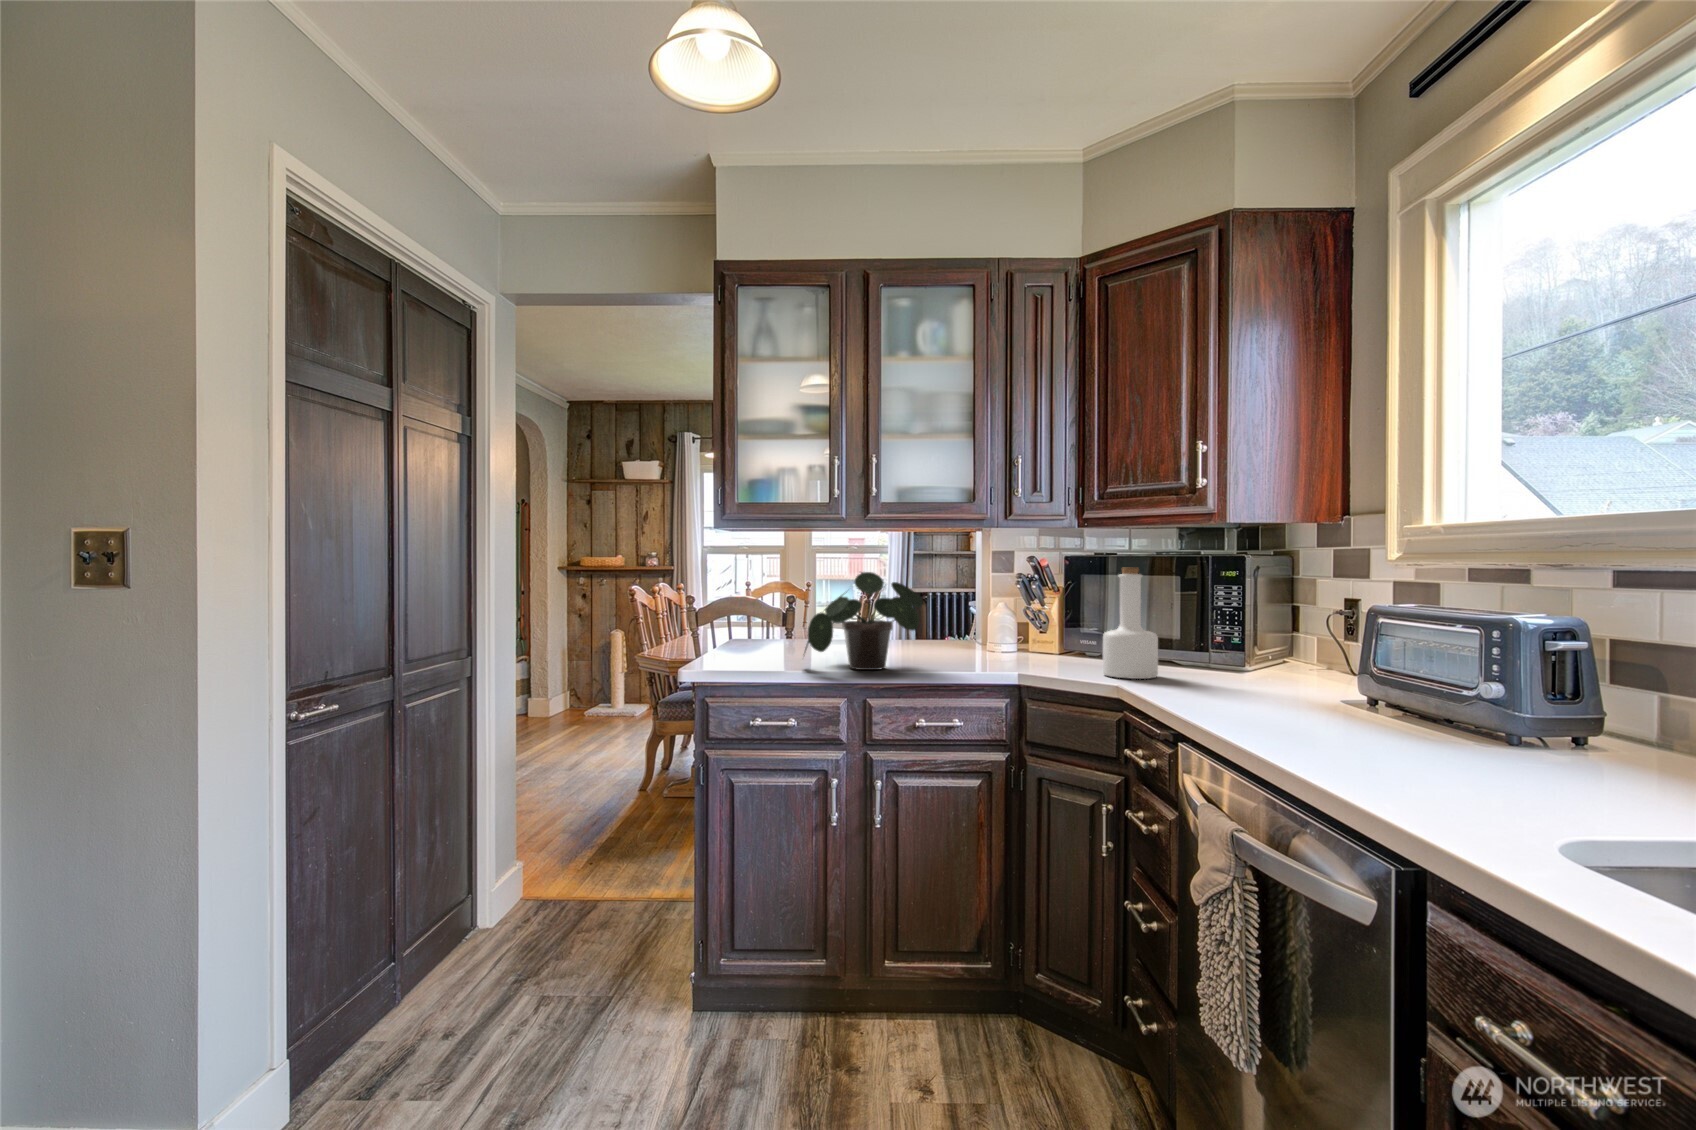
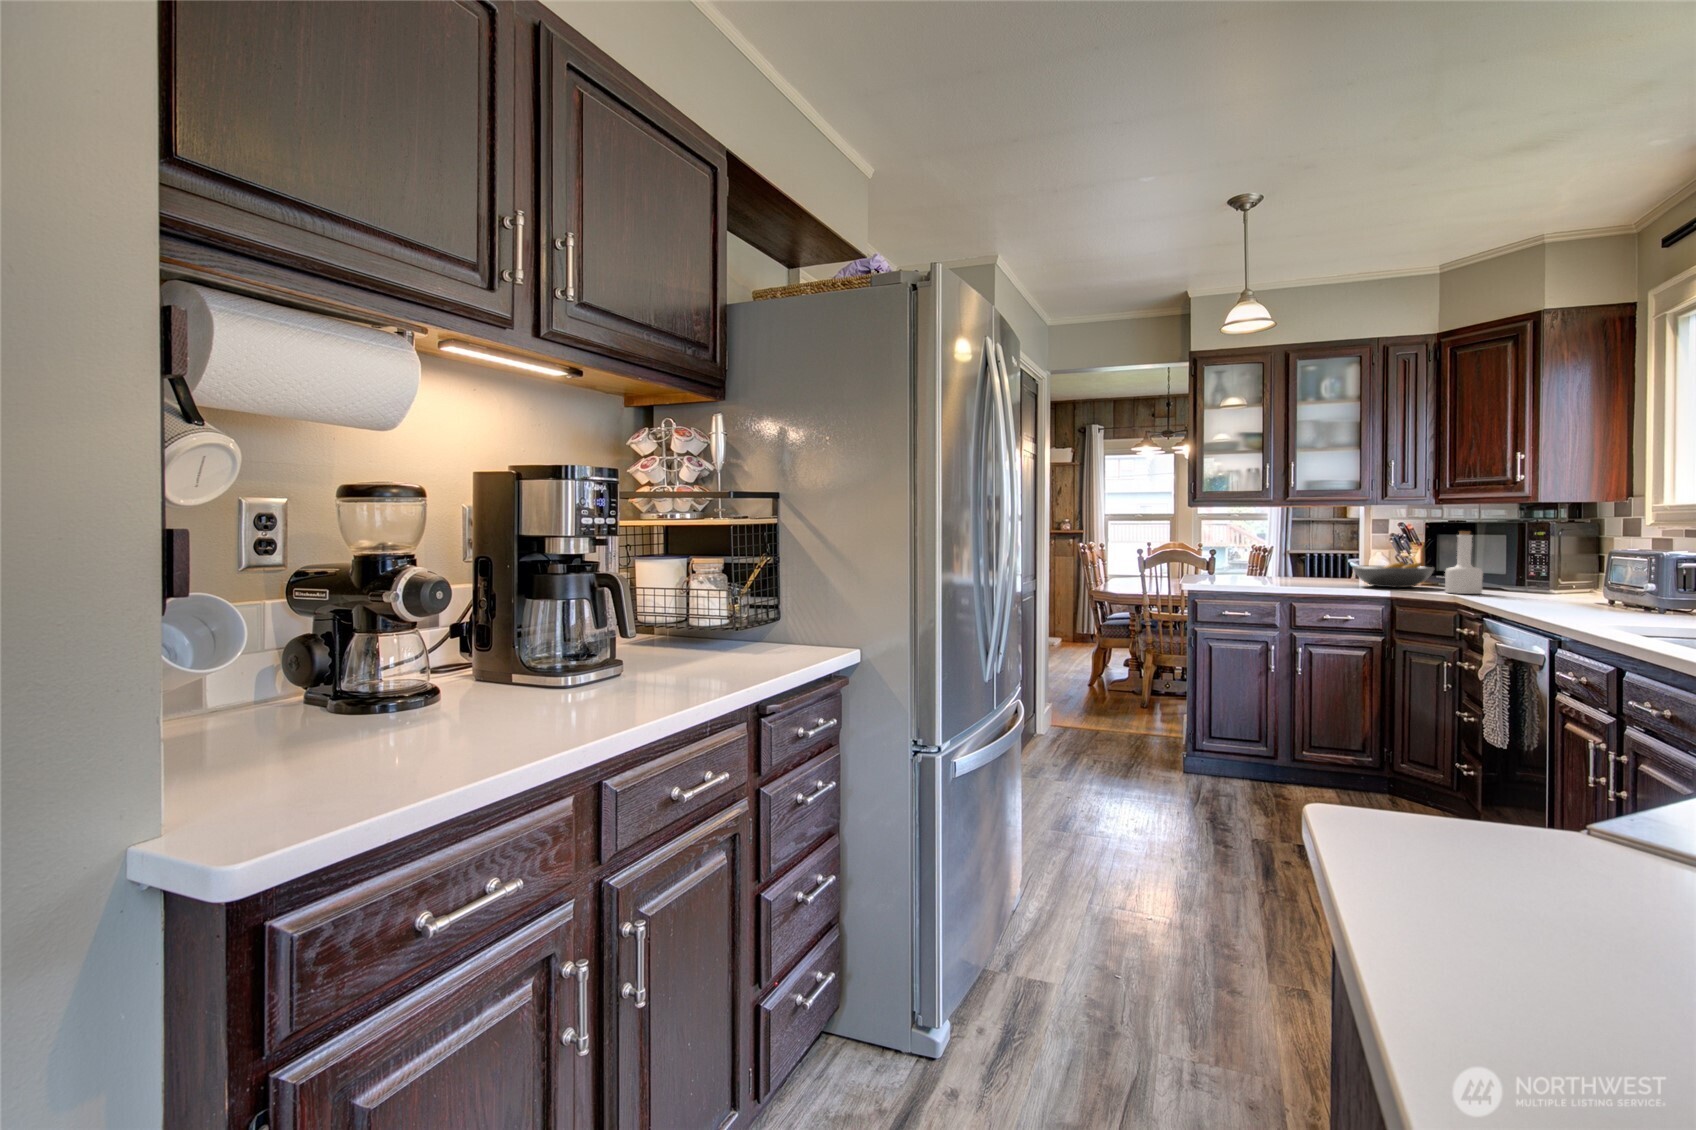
potted plant: present [804,572,923,670] -> none [1250,534,1326,589]
fruit bowl: none [964,619,1082,661] -> present [1353,562,1434,588]

